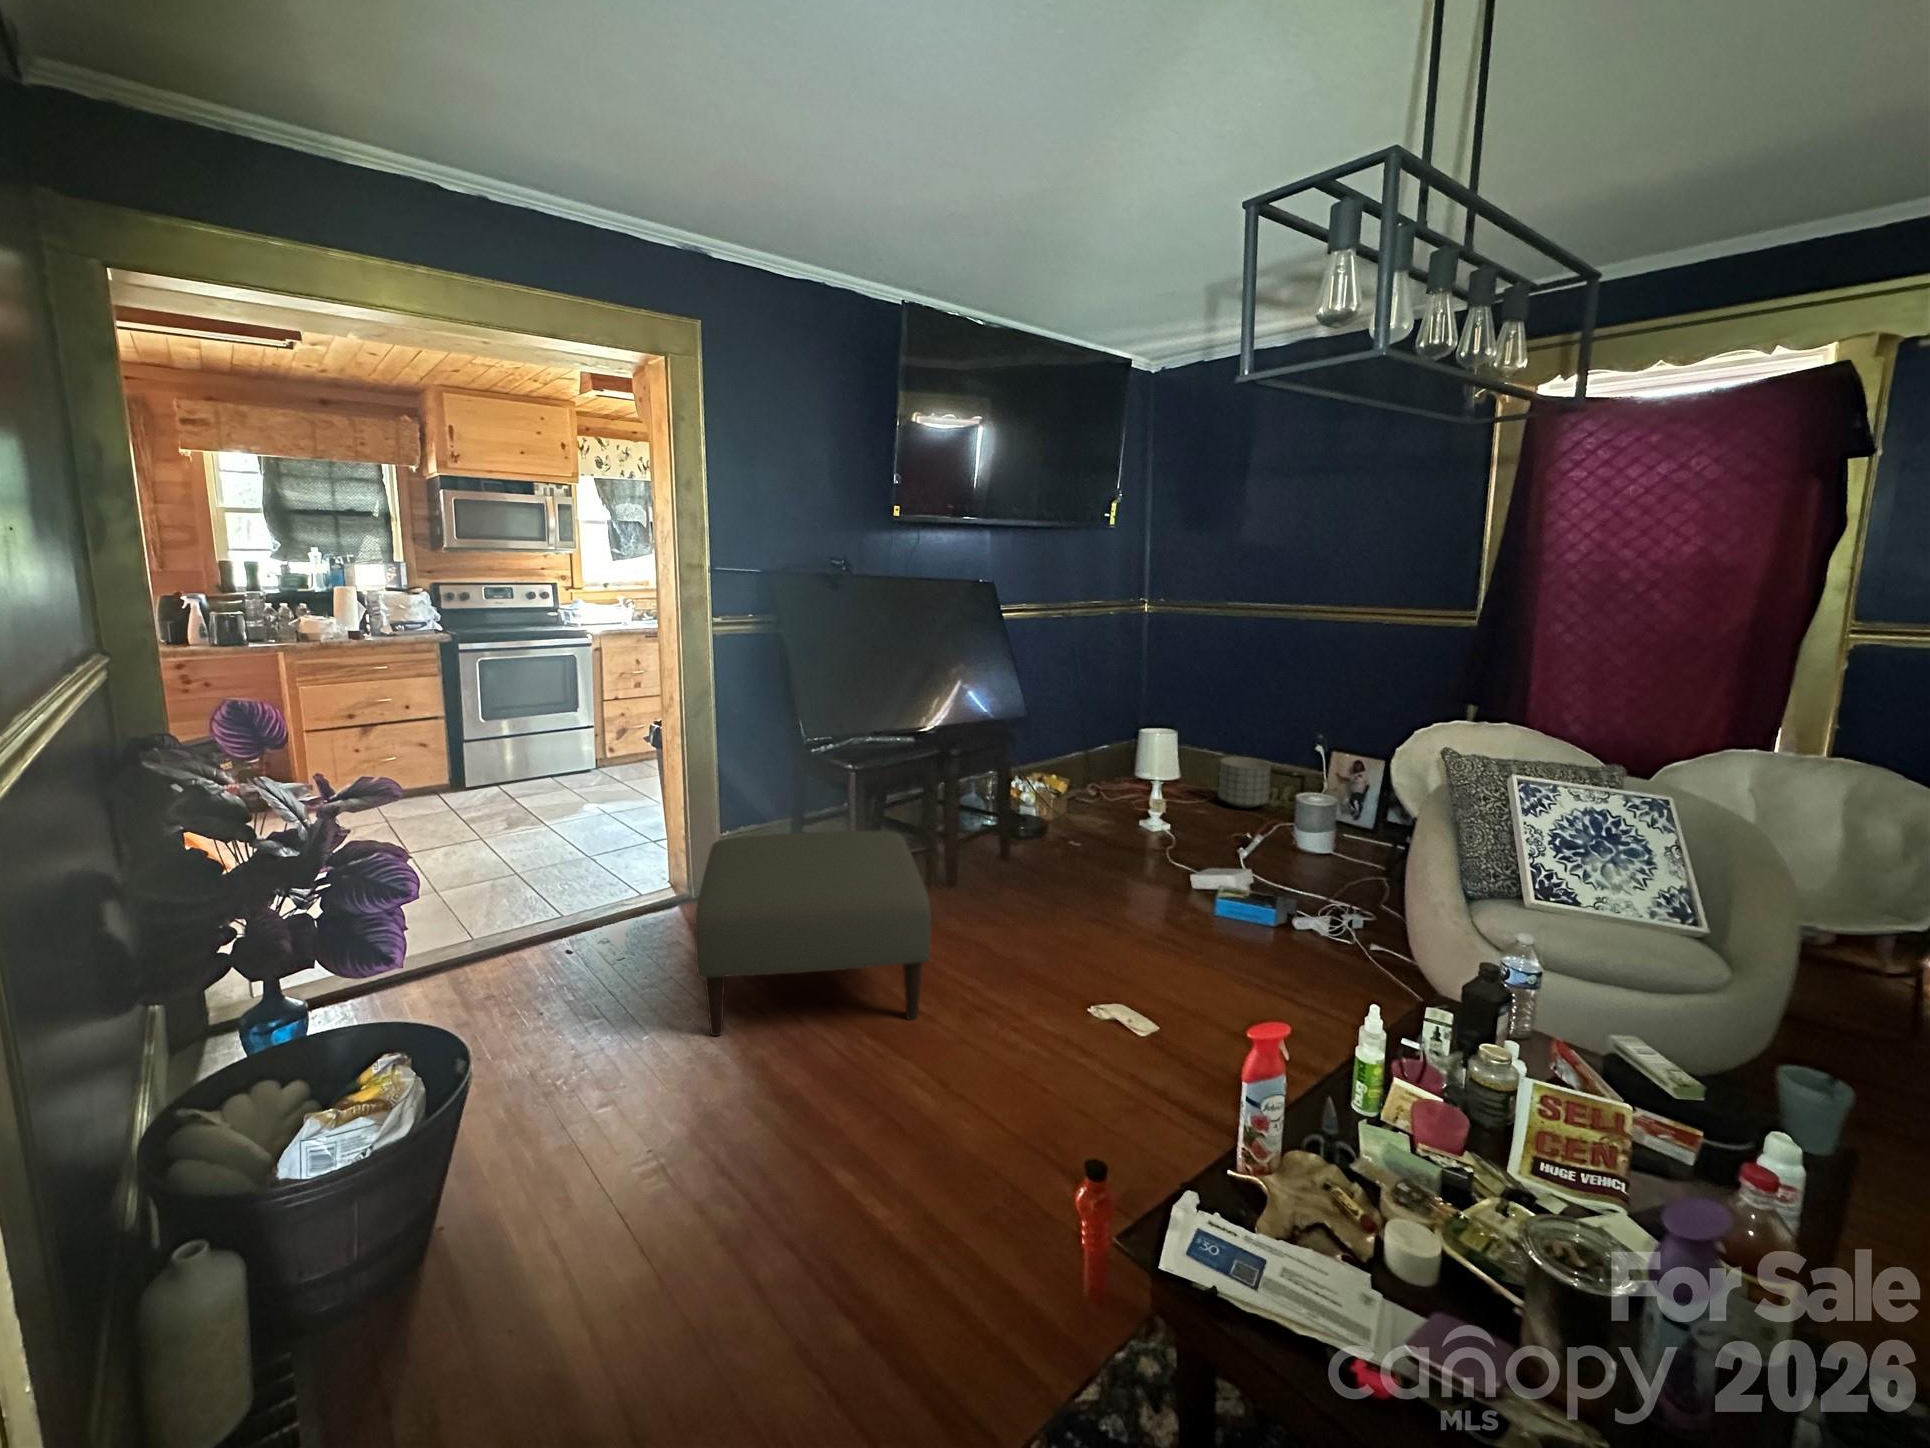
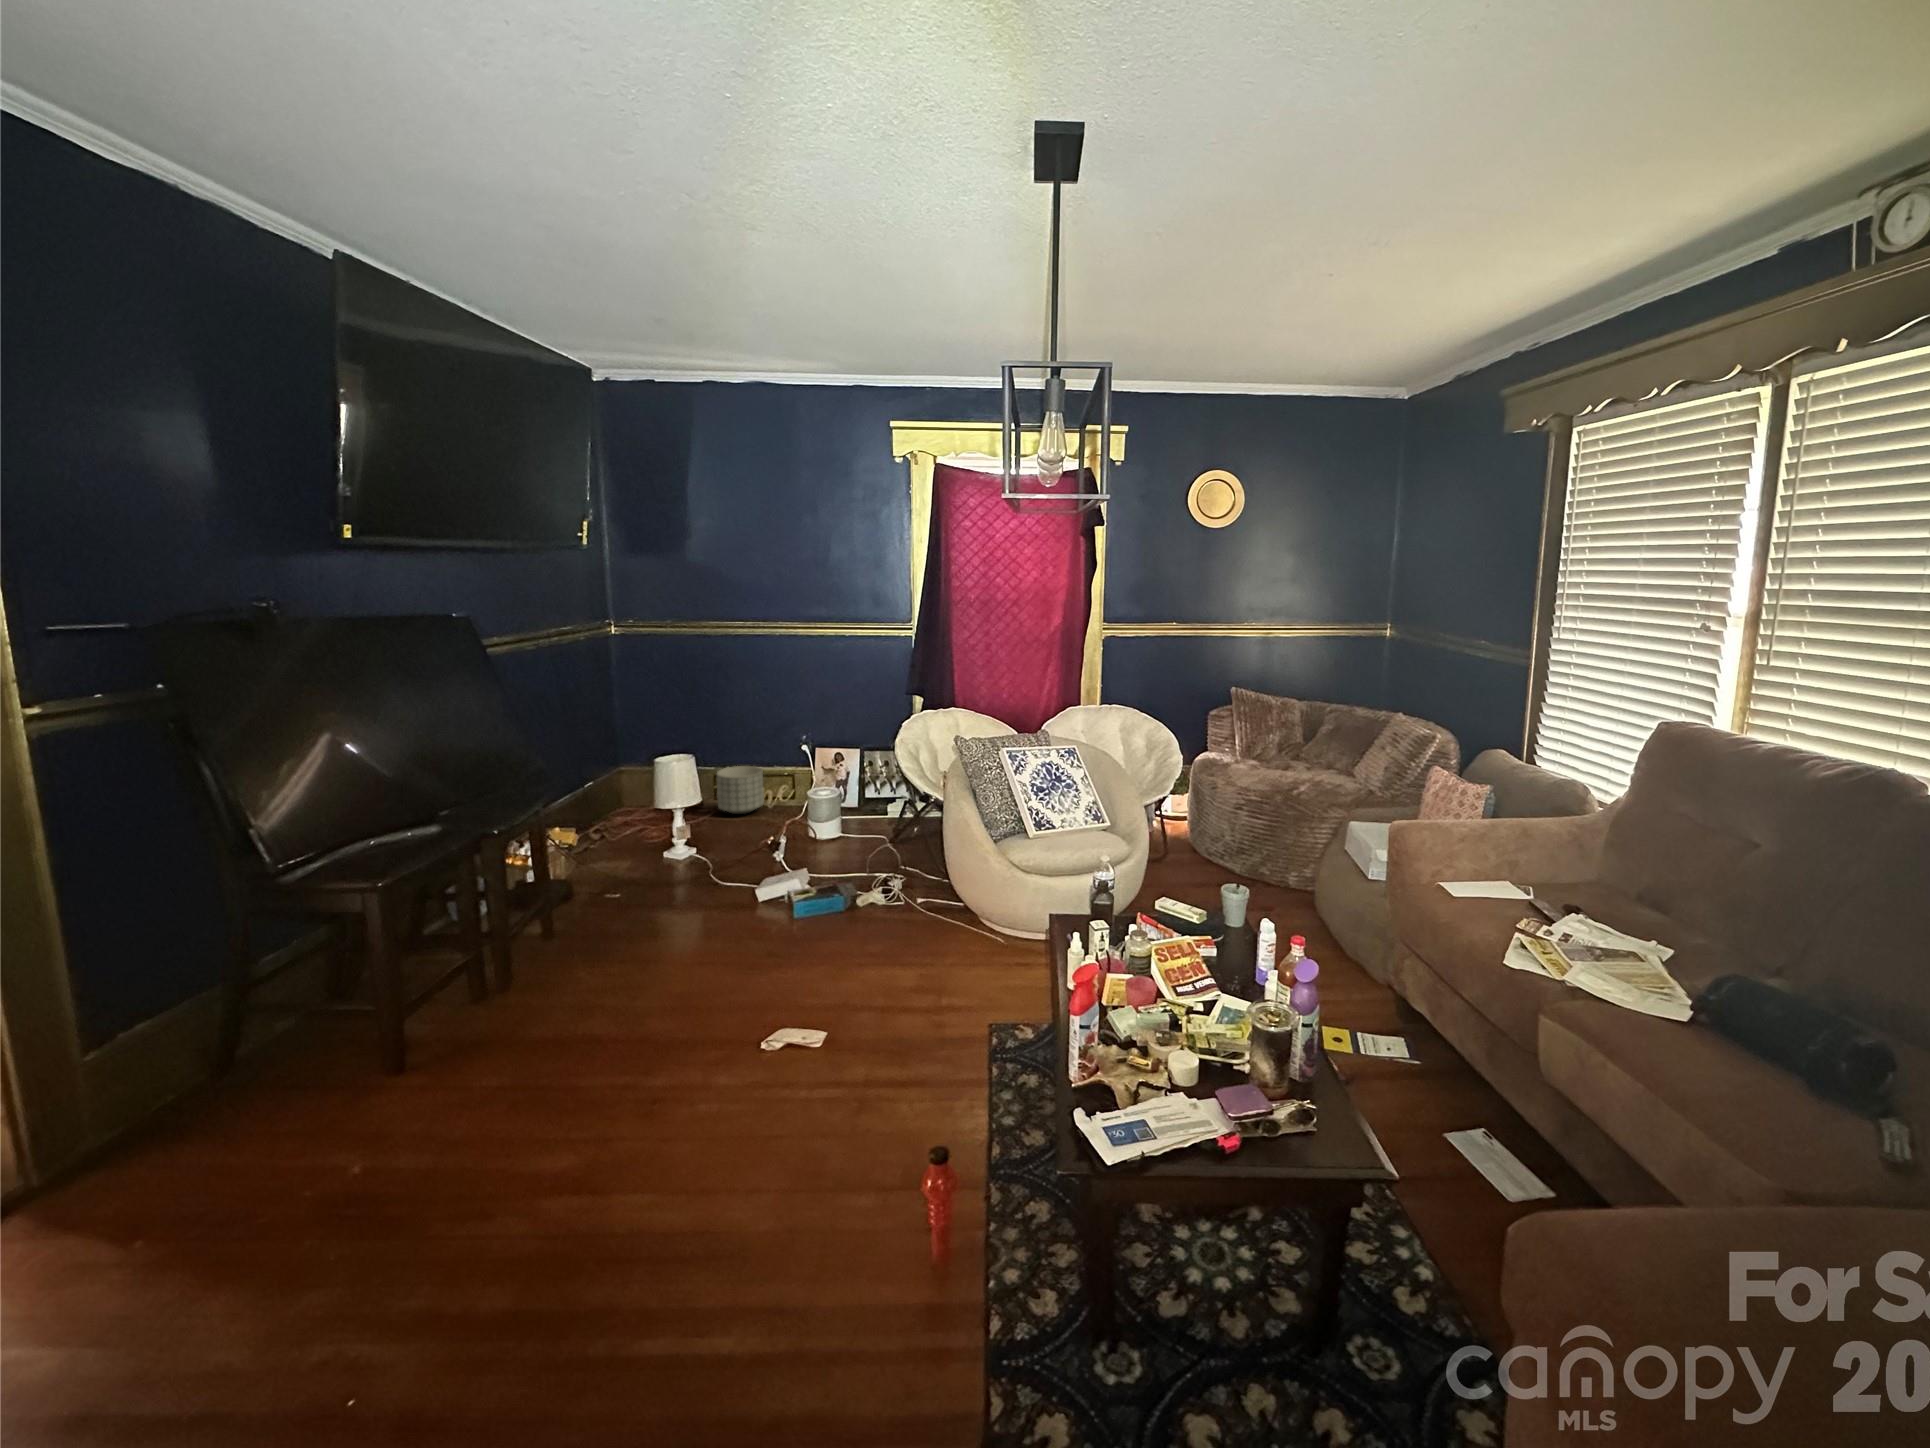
ottoman: present [694,831,931,1036] -> none [133,955,607,1356]

